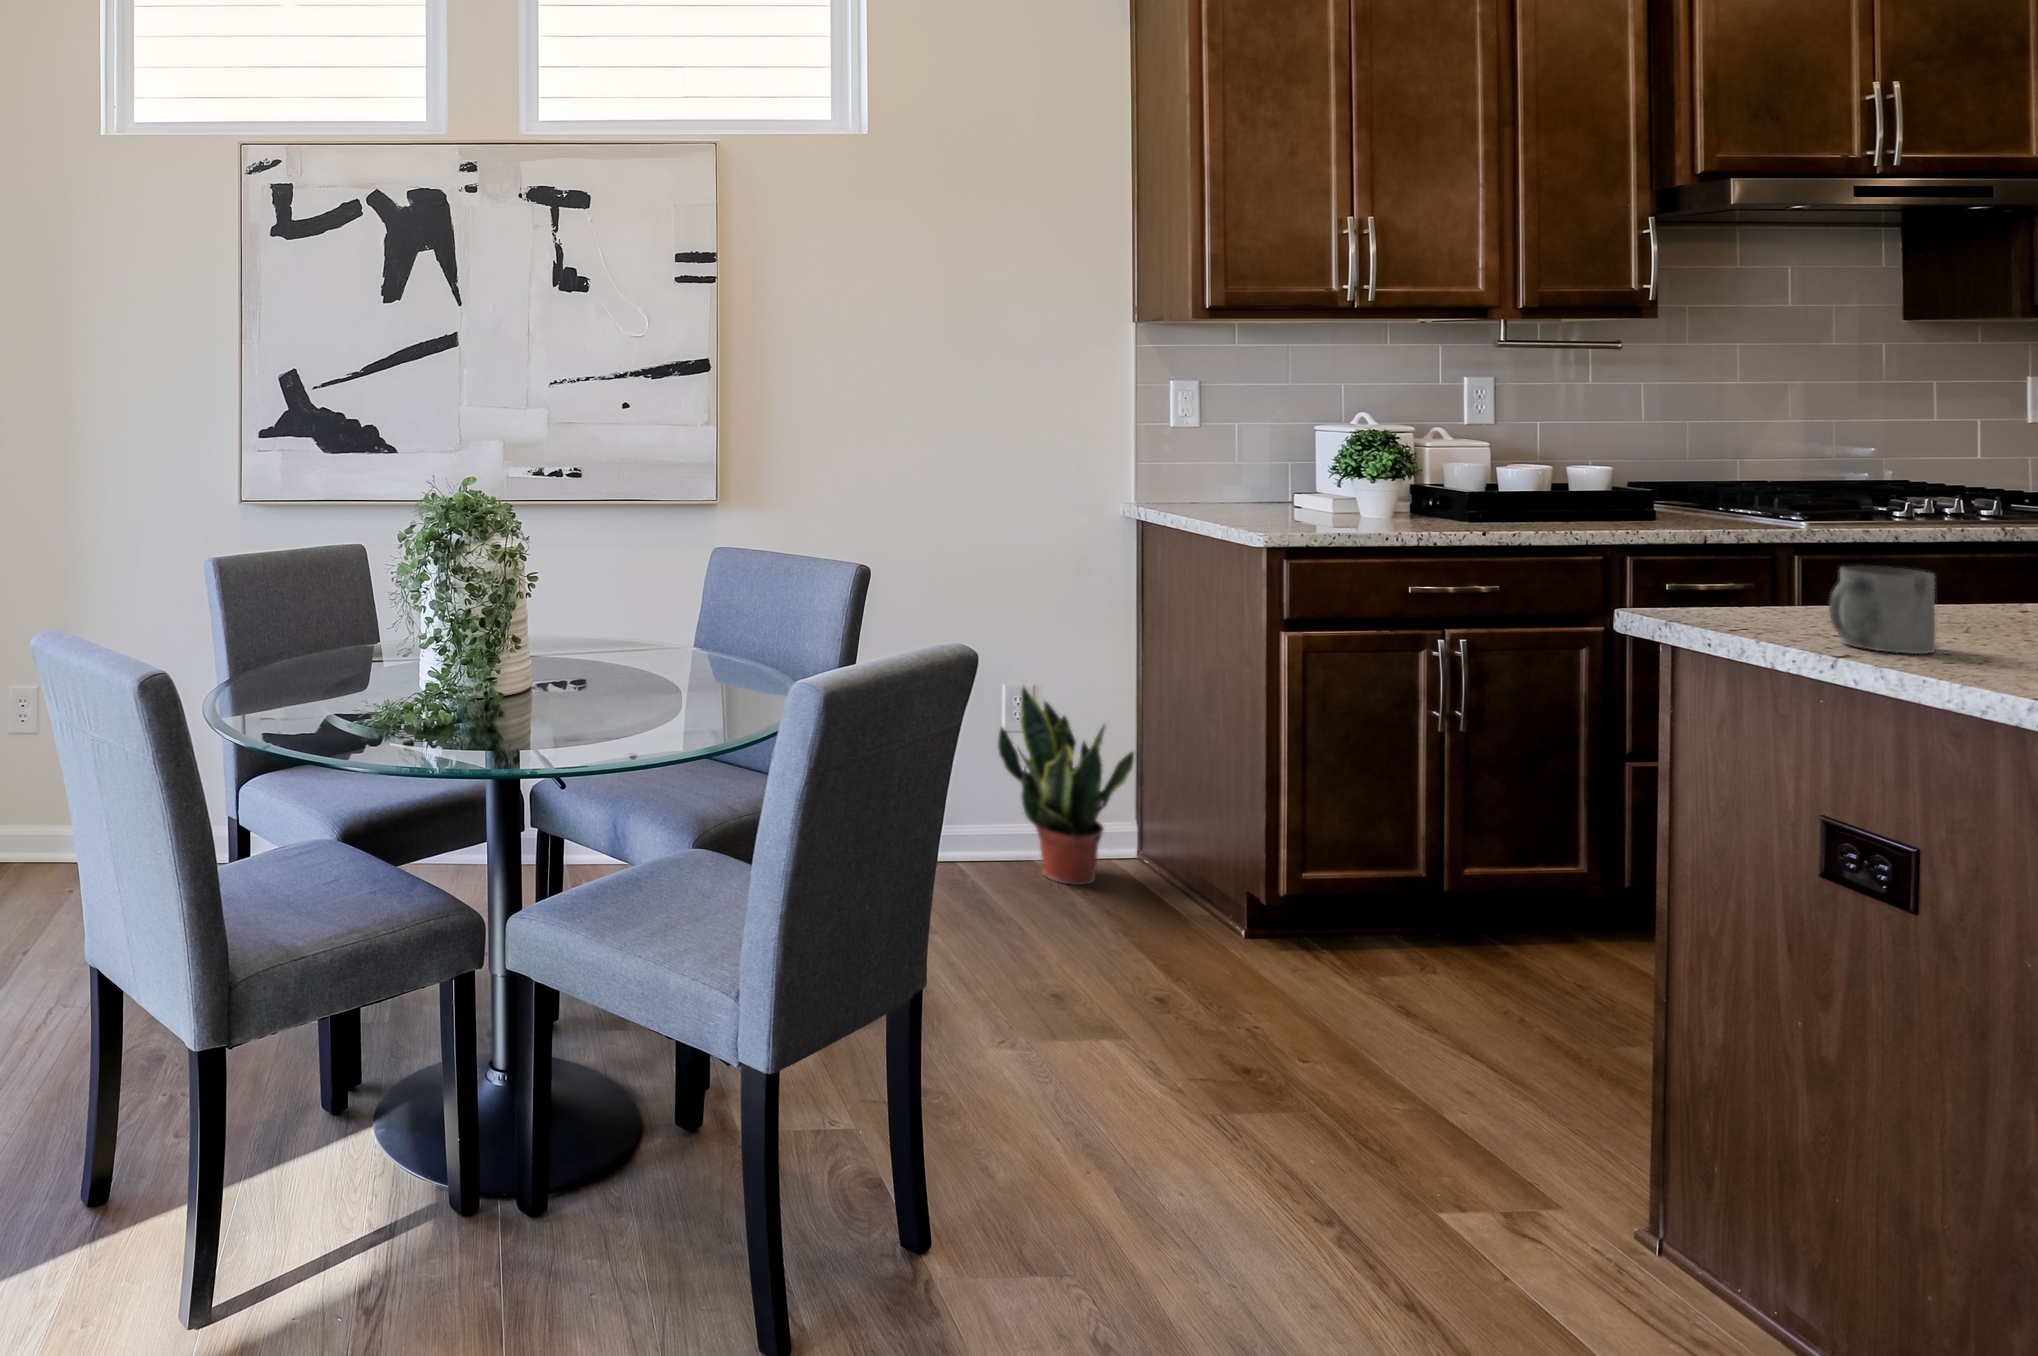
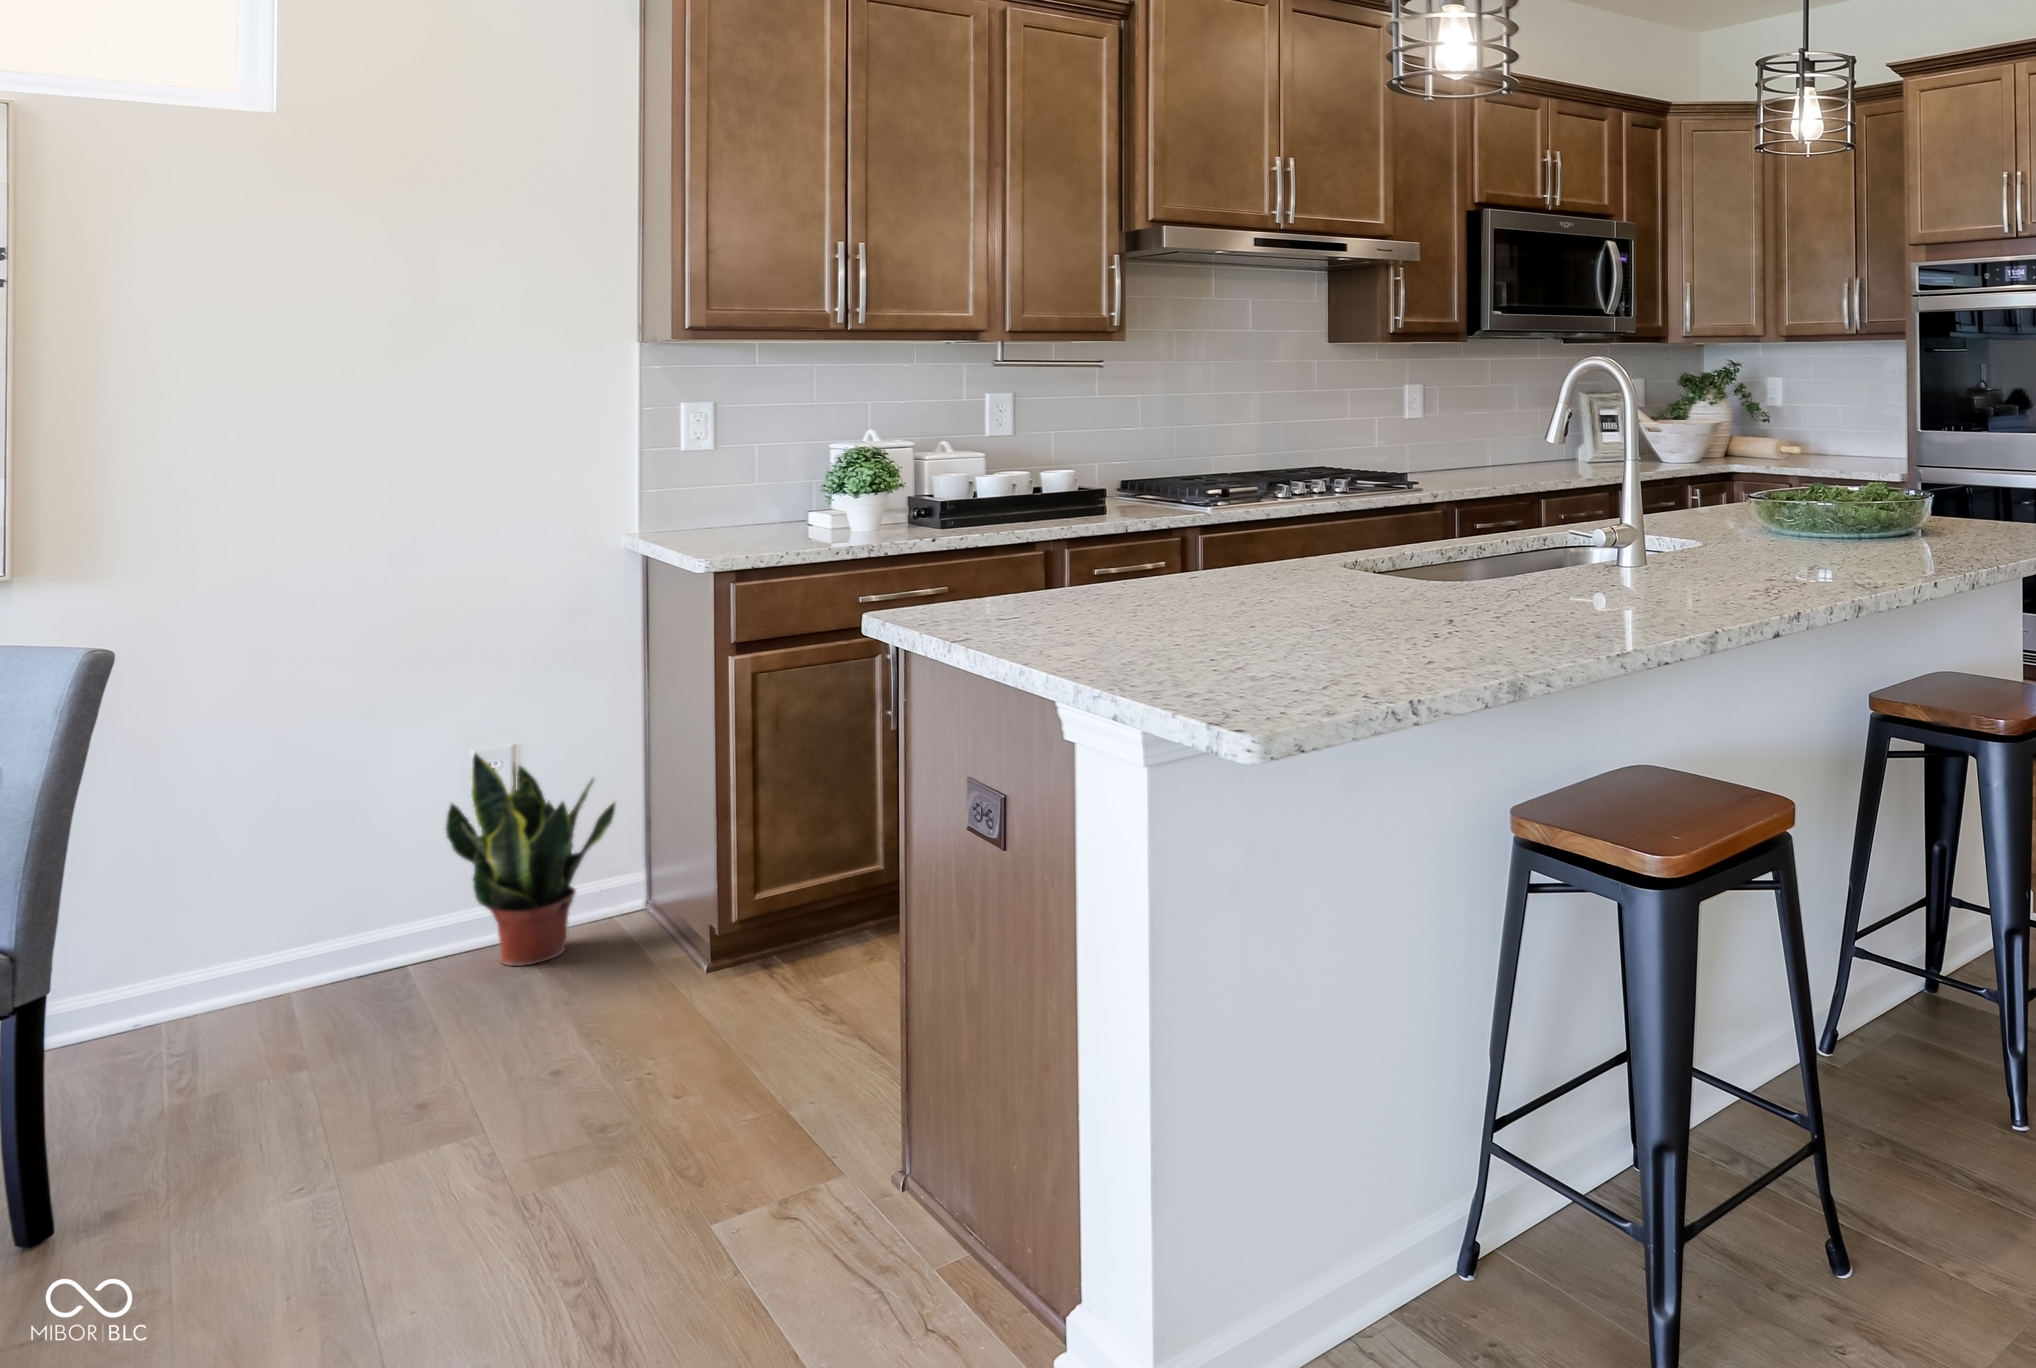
mug: present [1829,566,1935,654] -> none [985,544,1060,612]

